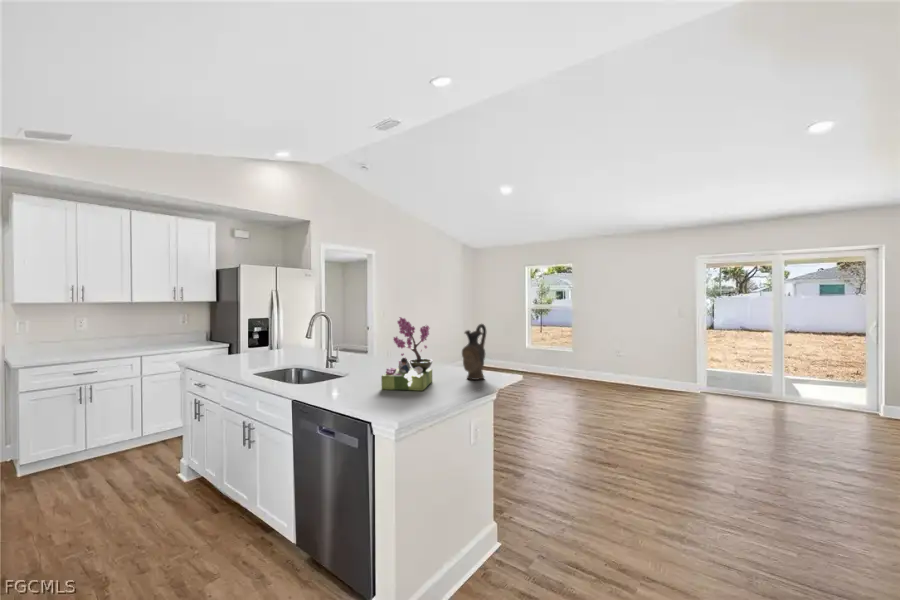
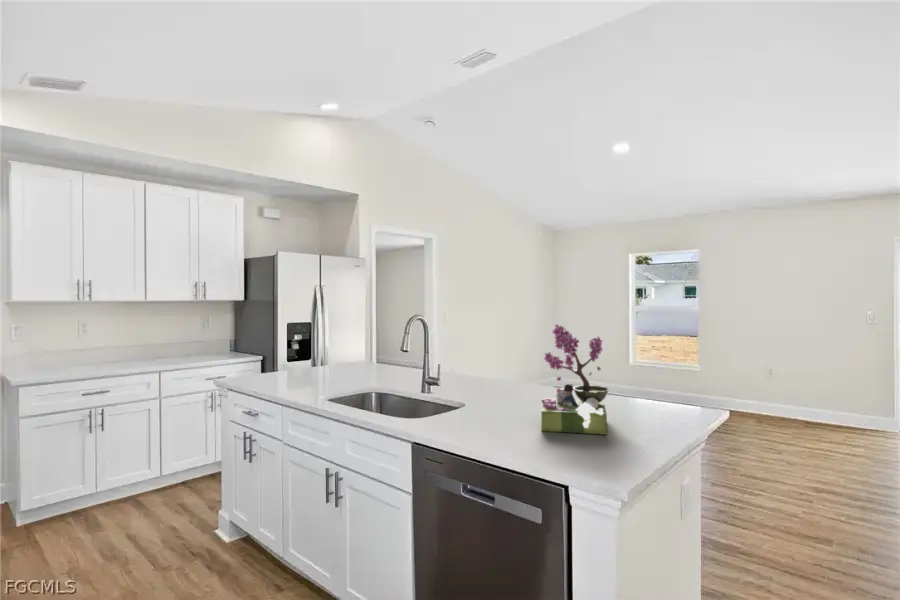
ceramic pitcher: present [462,324,486,380] -> none [642,335,678,417]

